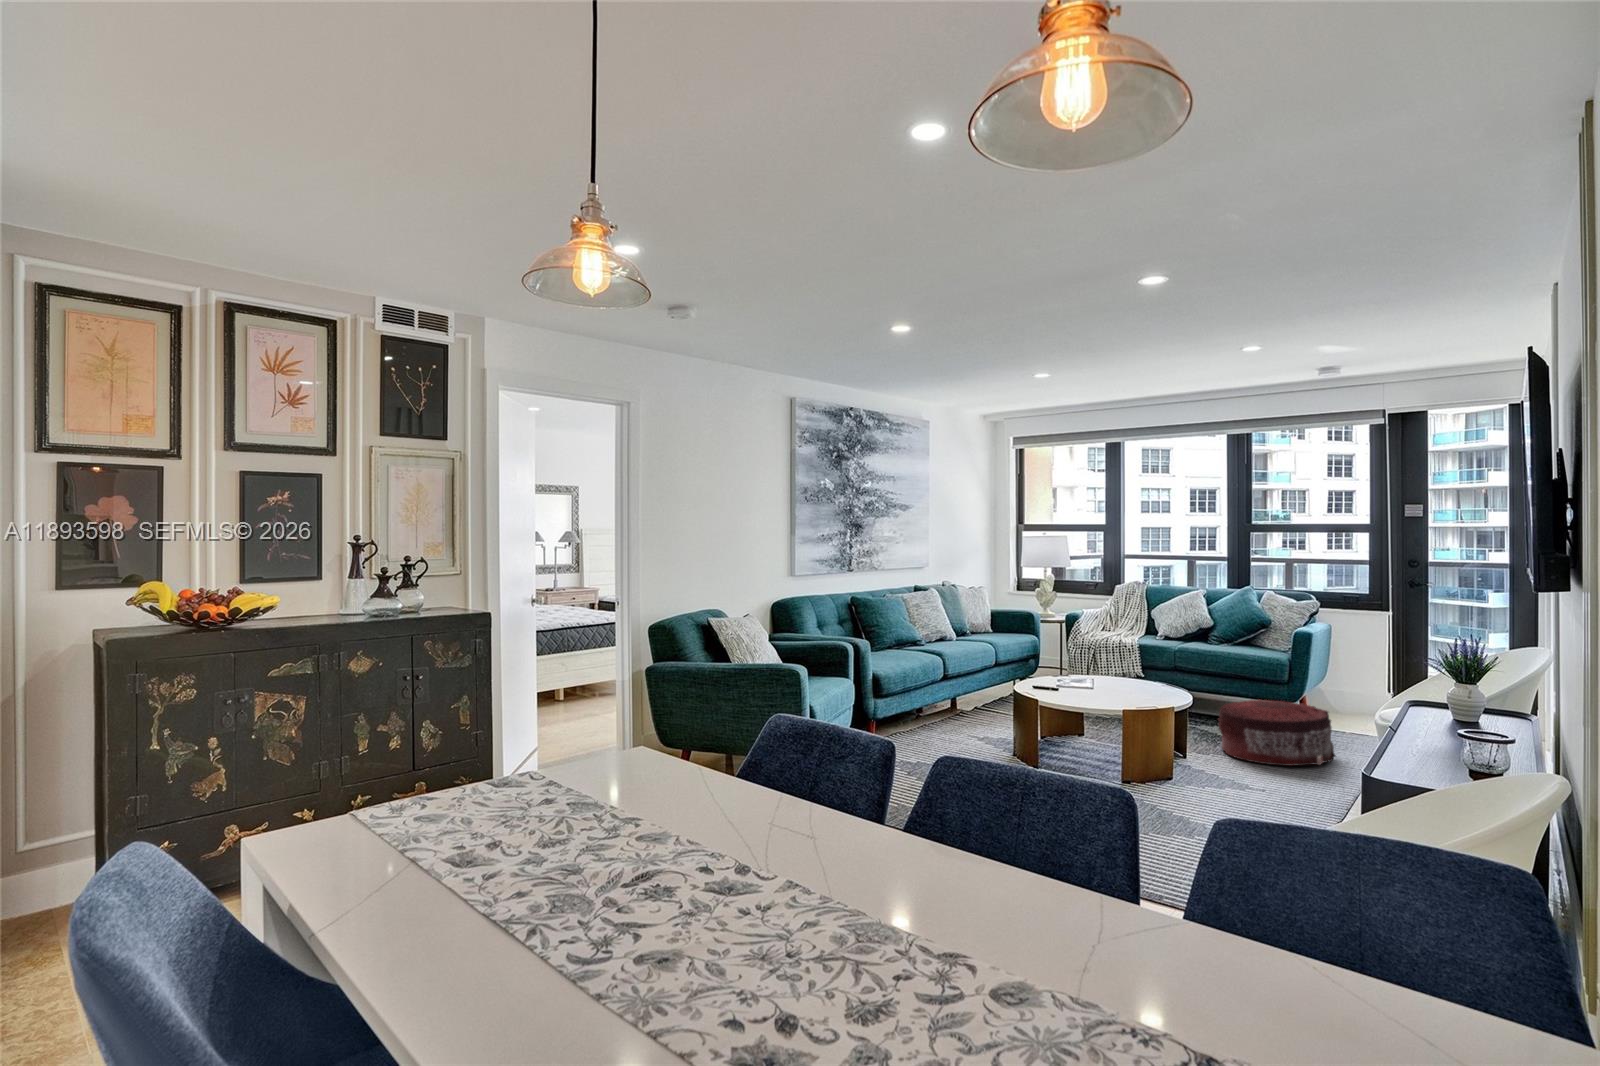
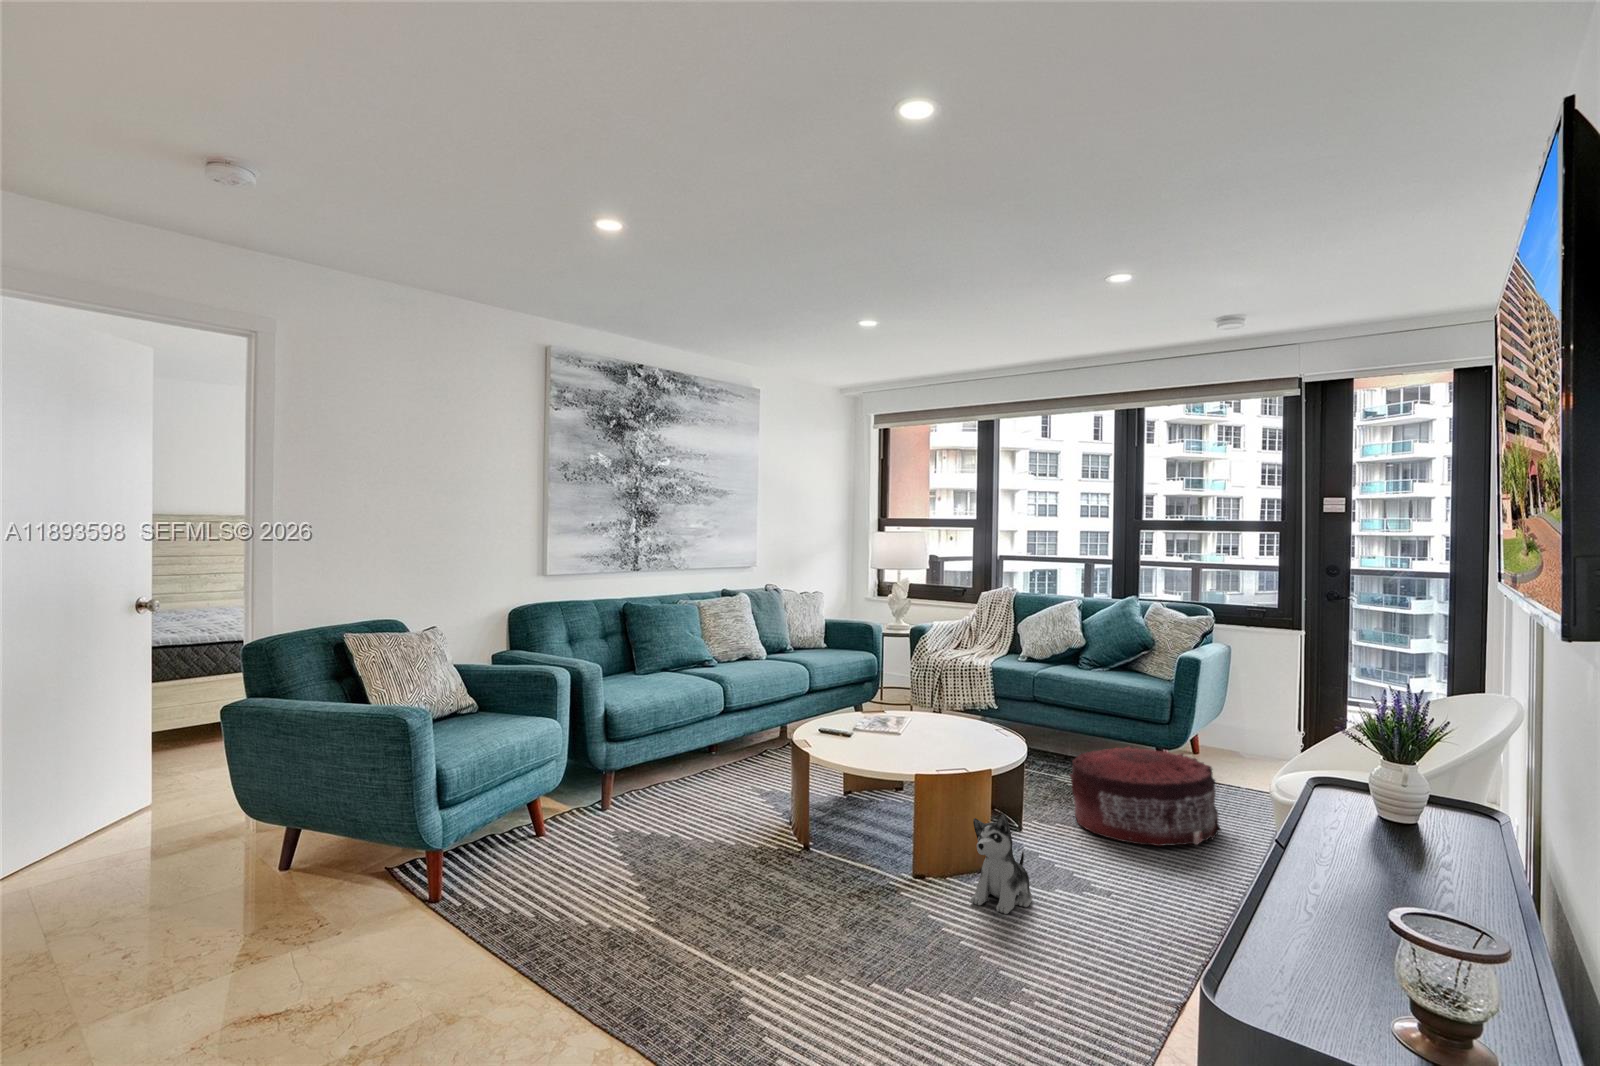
plush toy: none [1168,735,1212,800] -> present [971,814,1032,914]

